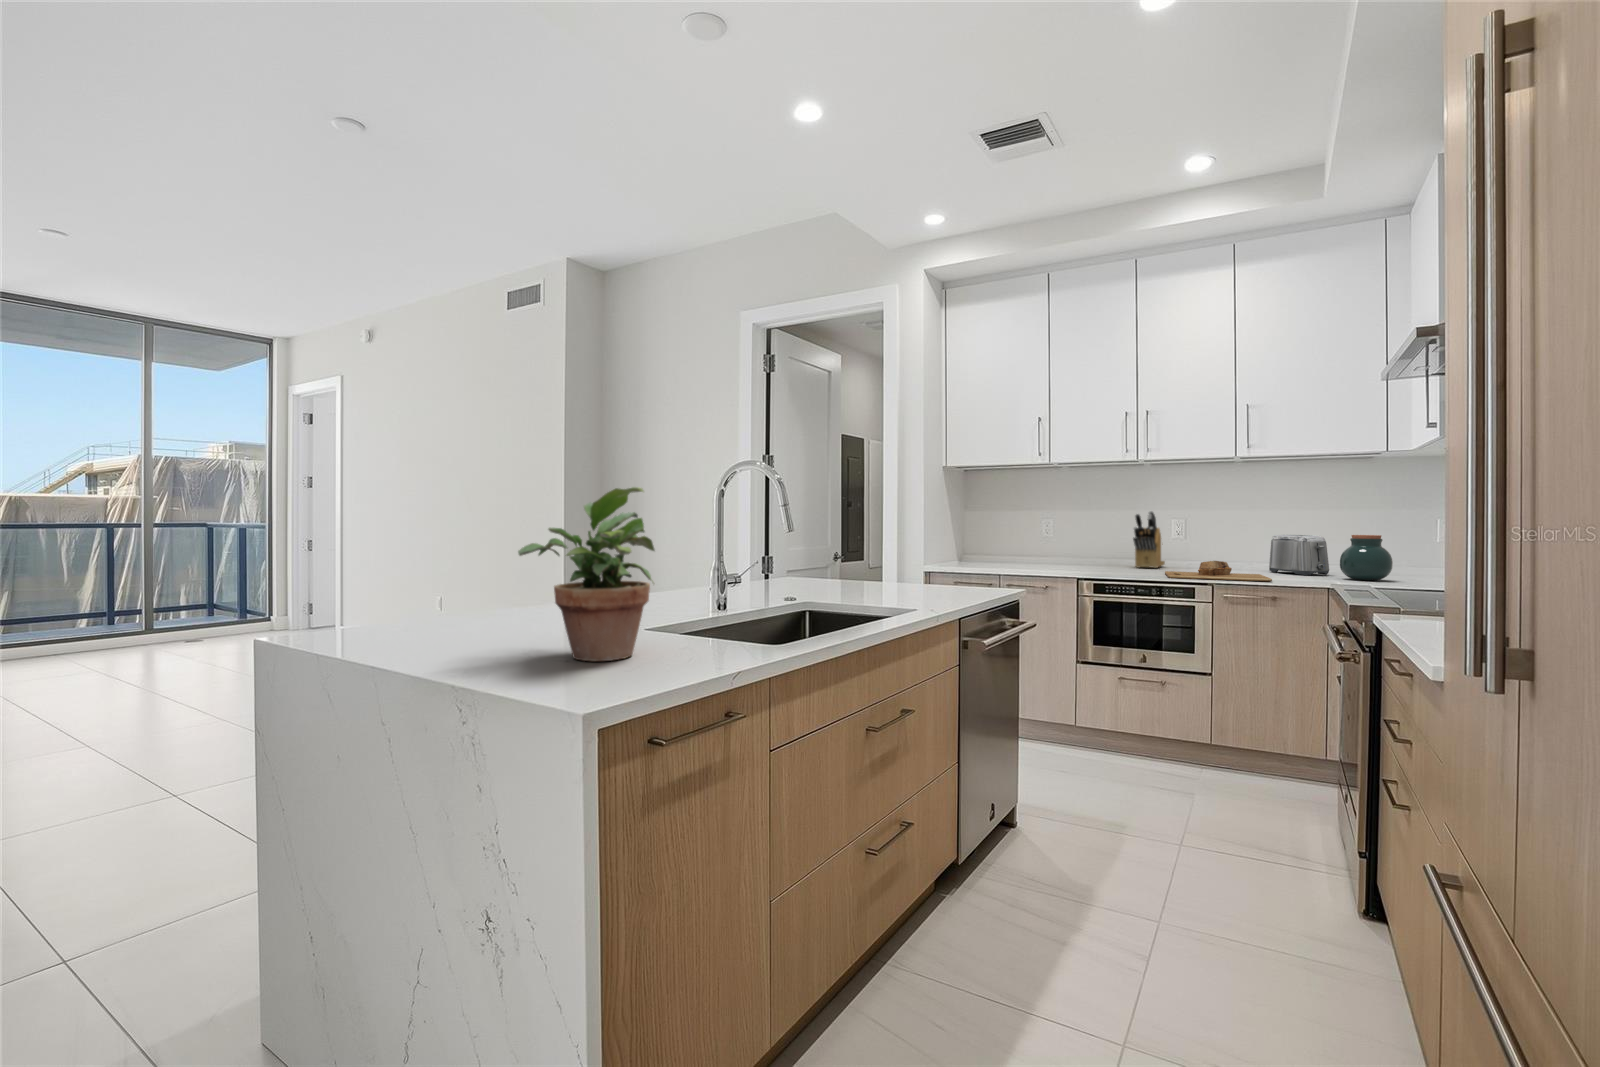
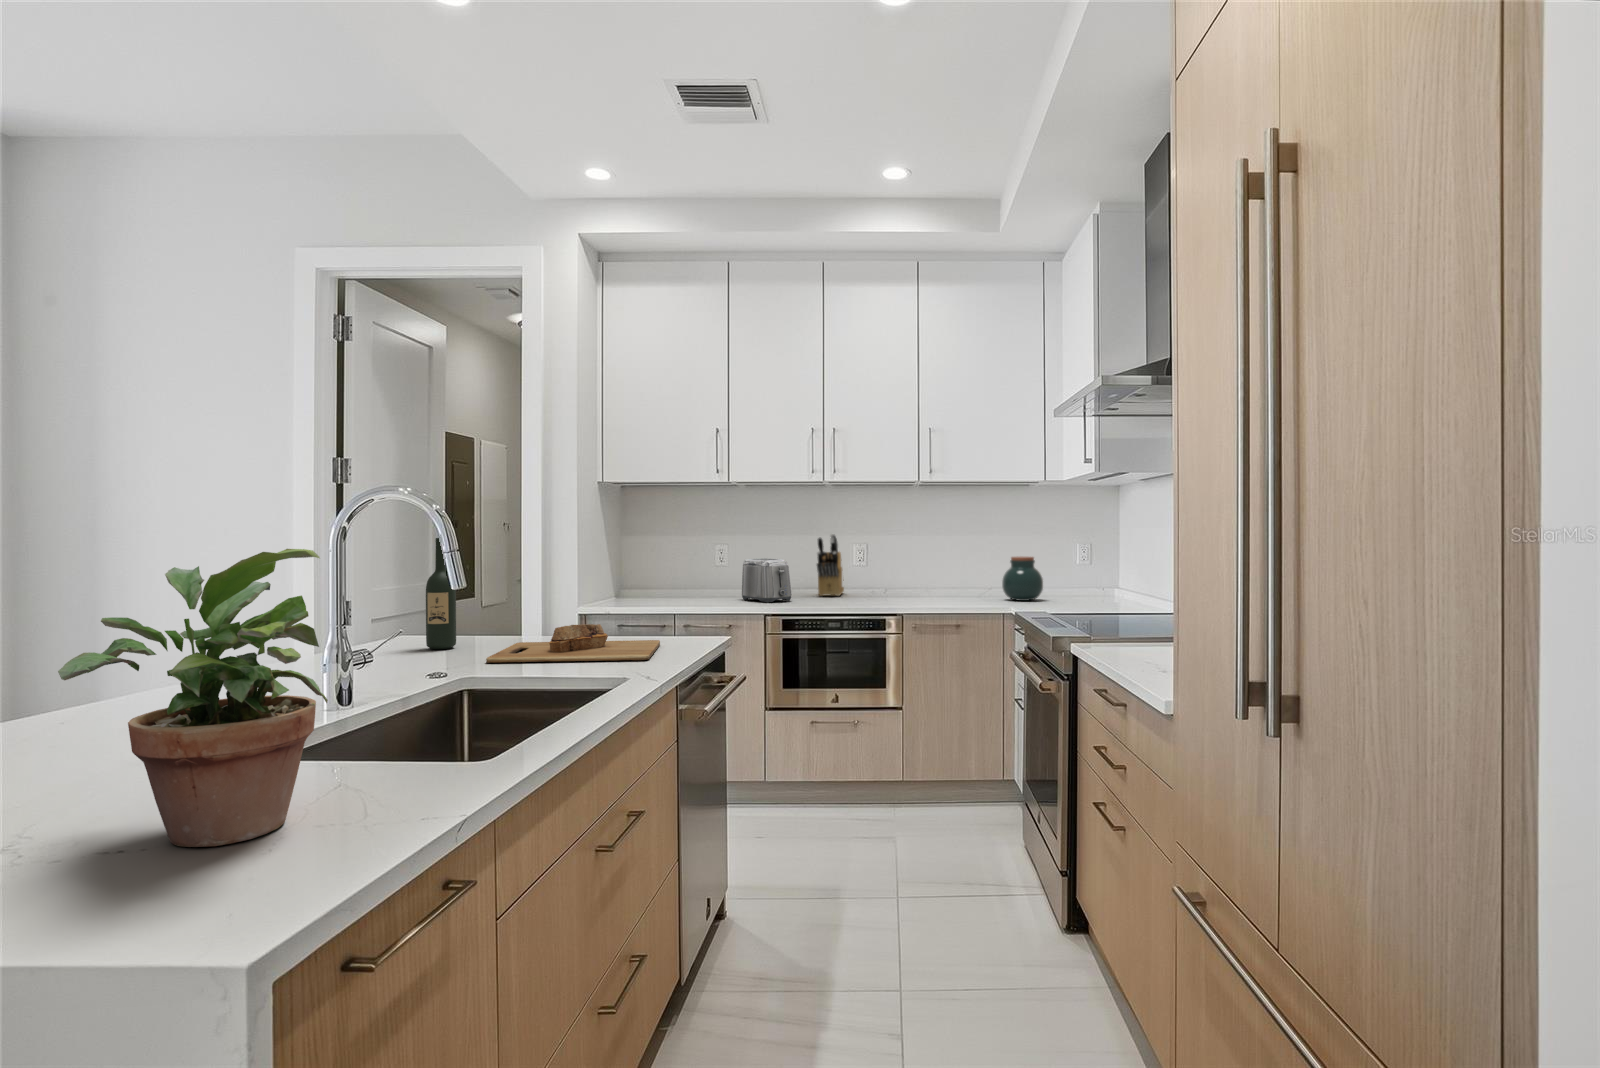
wine bottle: none [788,504,808,584] -> present [426,538,456,649]
toaster: present [1269,535,1329,575] -> present [742,558,792,603]
cutting board: present [1165,561,1272,581] -> present [486,624,660,663]

